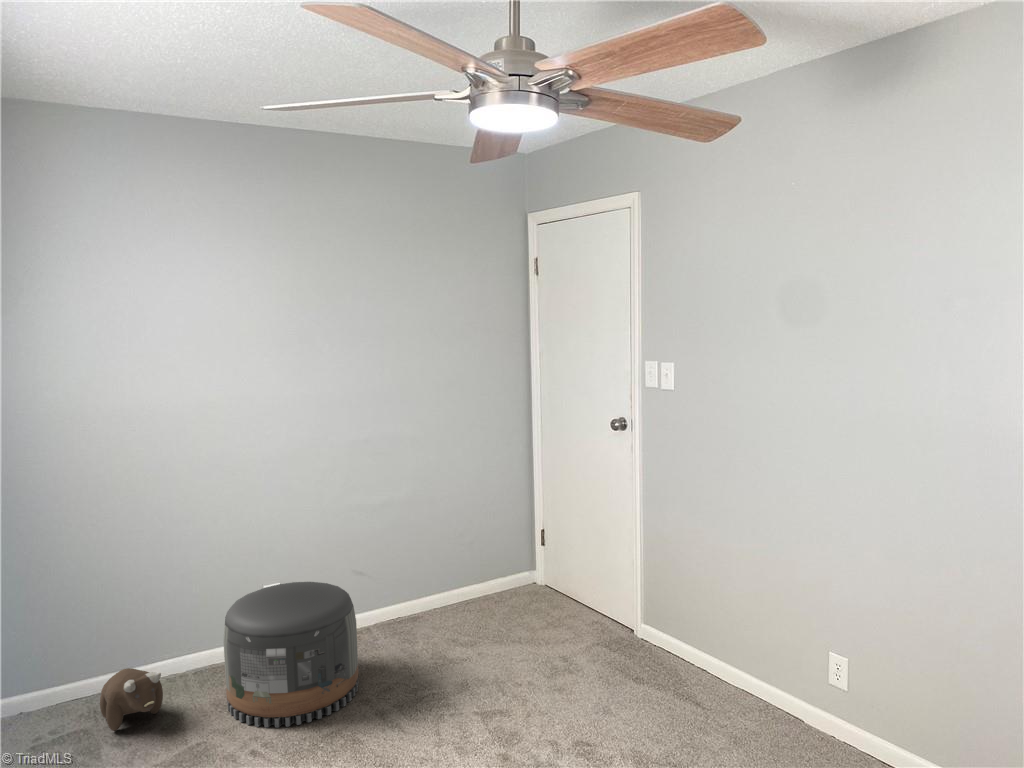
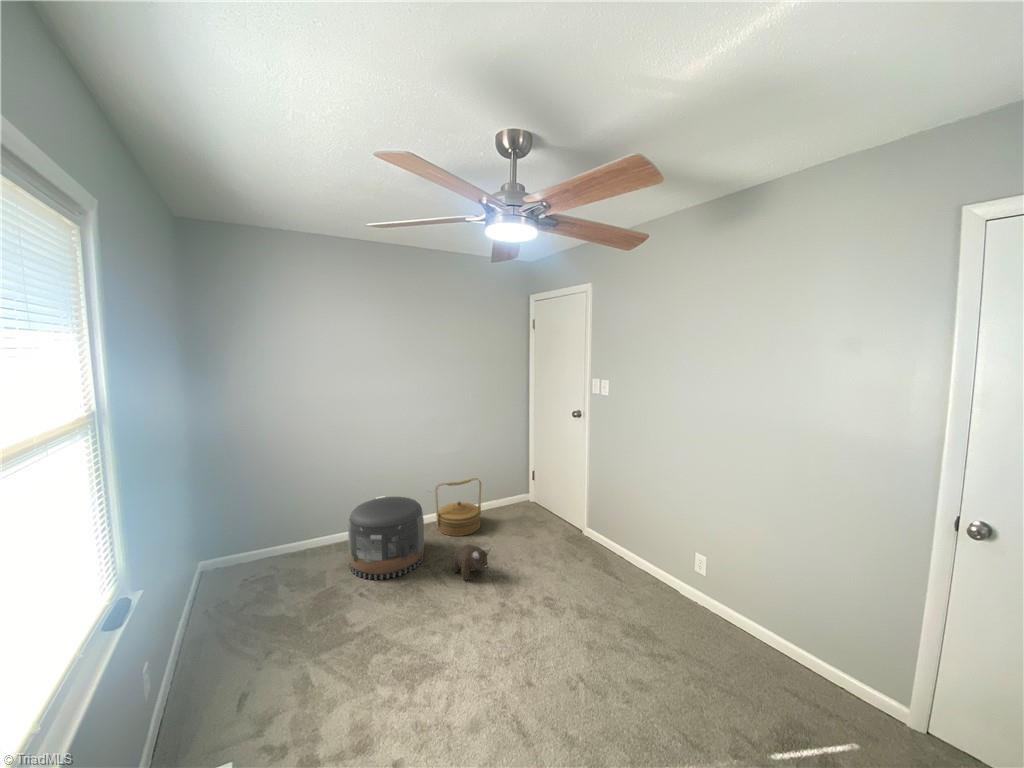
woven basket: none [371,545,452,648] -> present [435,478,481,536]
plush toy: present [100,668,163,731] -> present [453,545,490,580]

